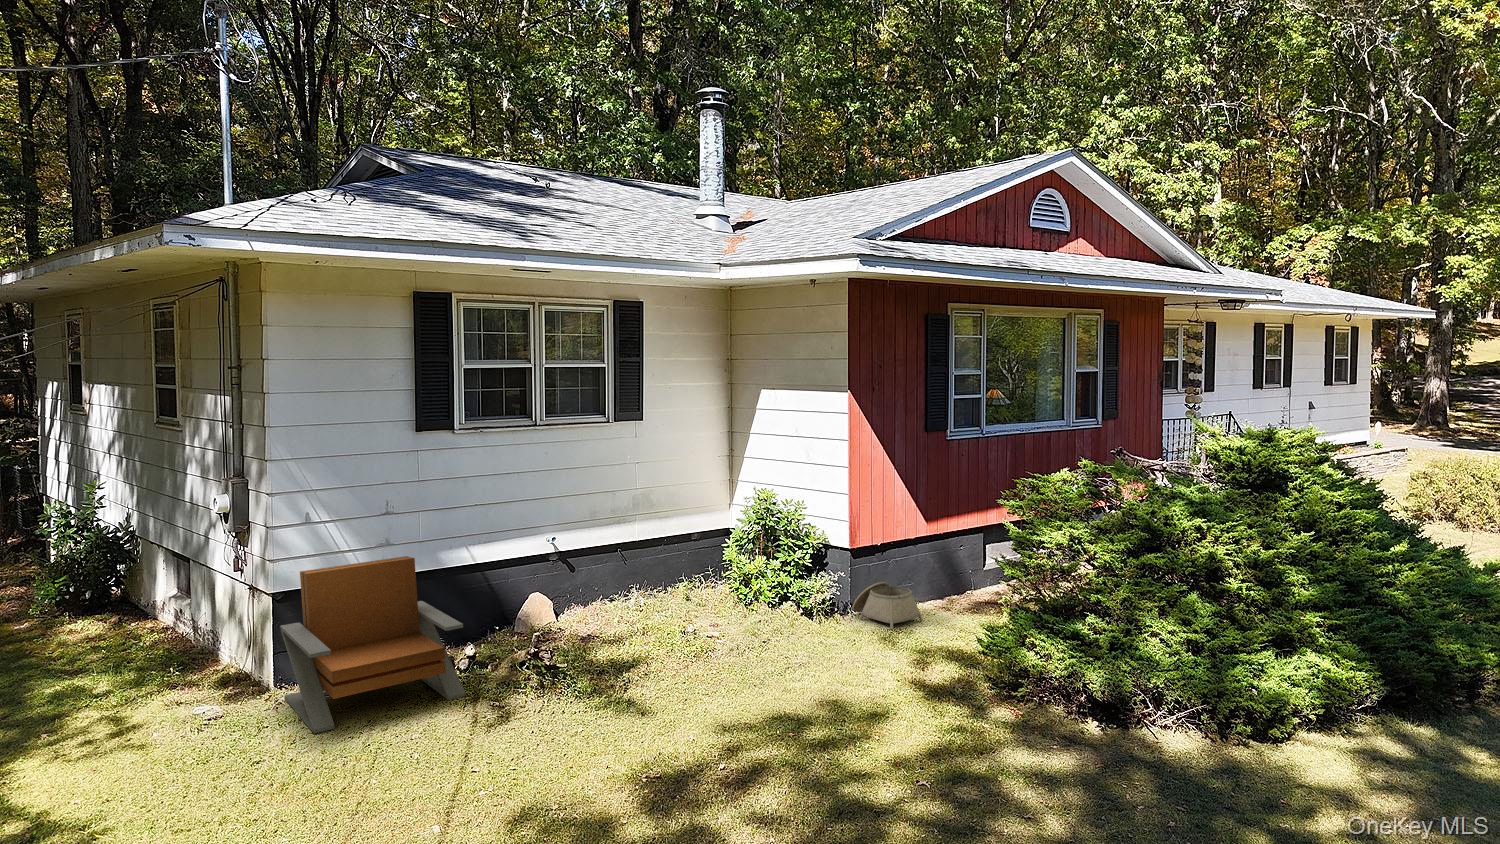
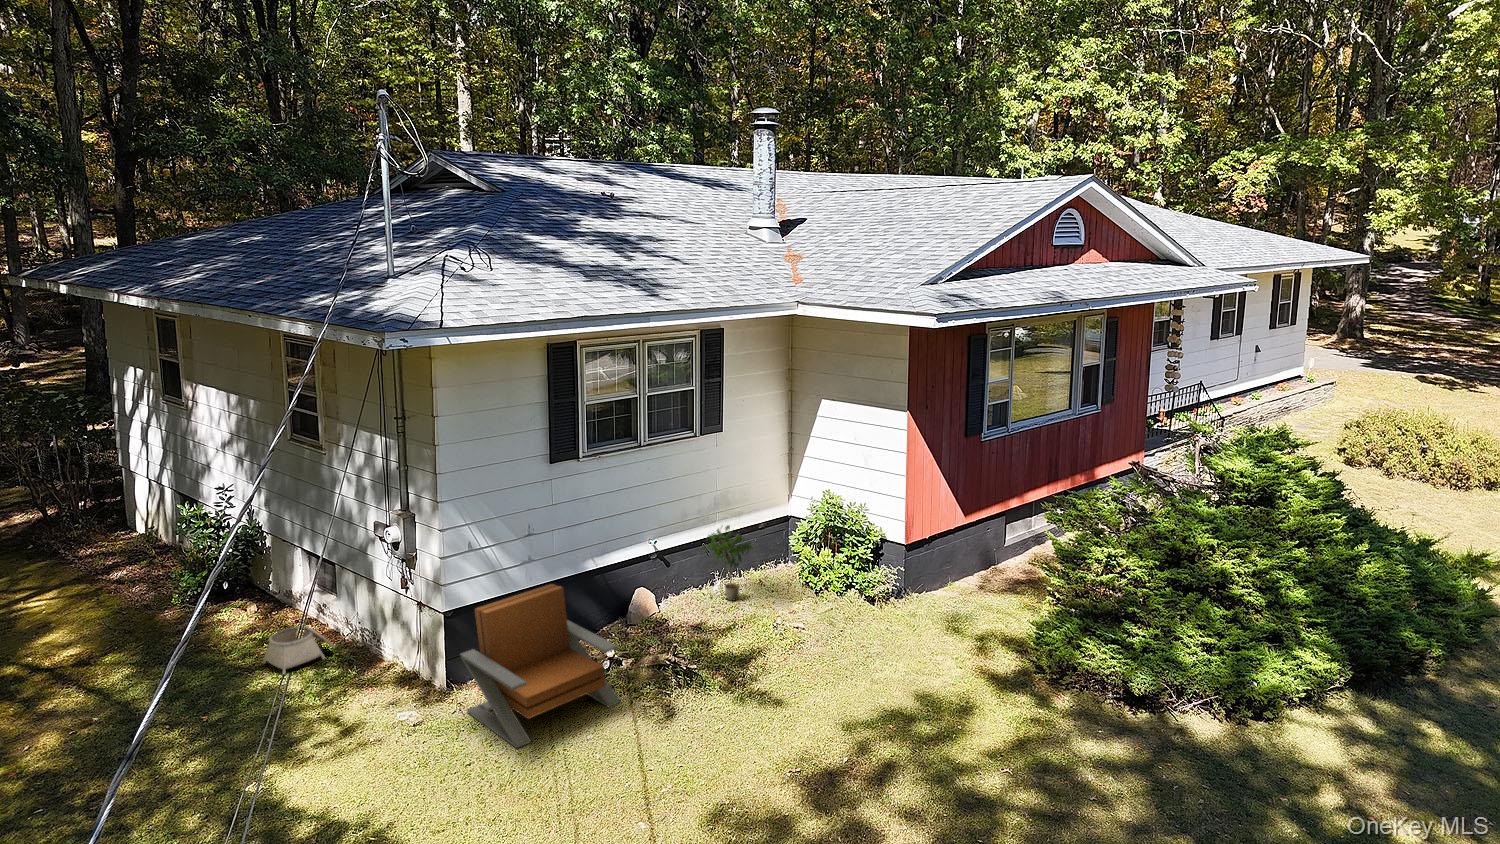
potted plant: none [614,521,667,608] -> present [703,525,753,601]
basket: present [853,582,923,629] -> present [263,626,335,674]

